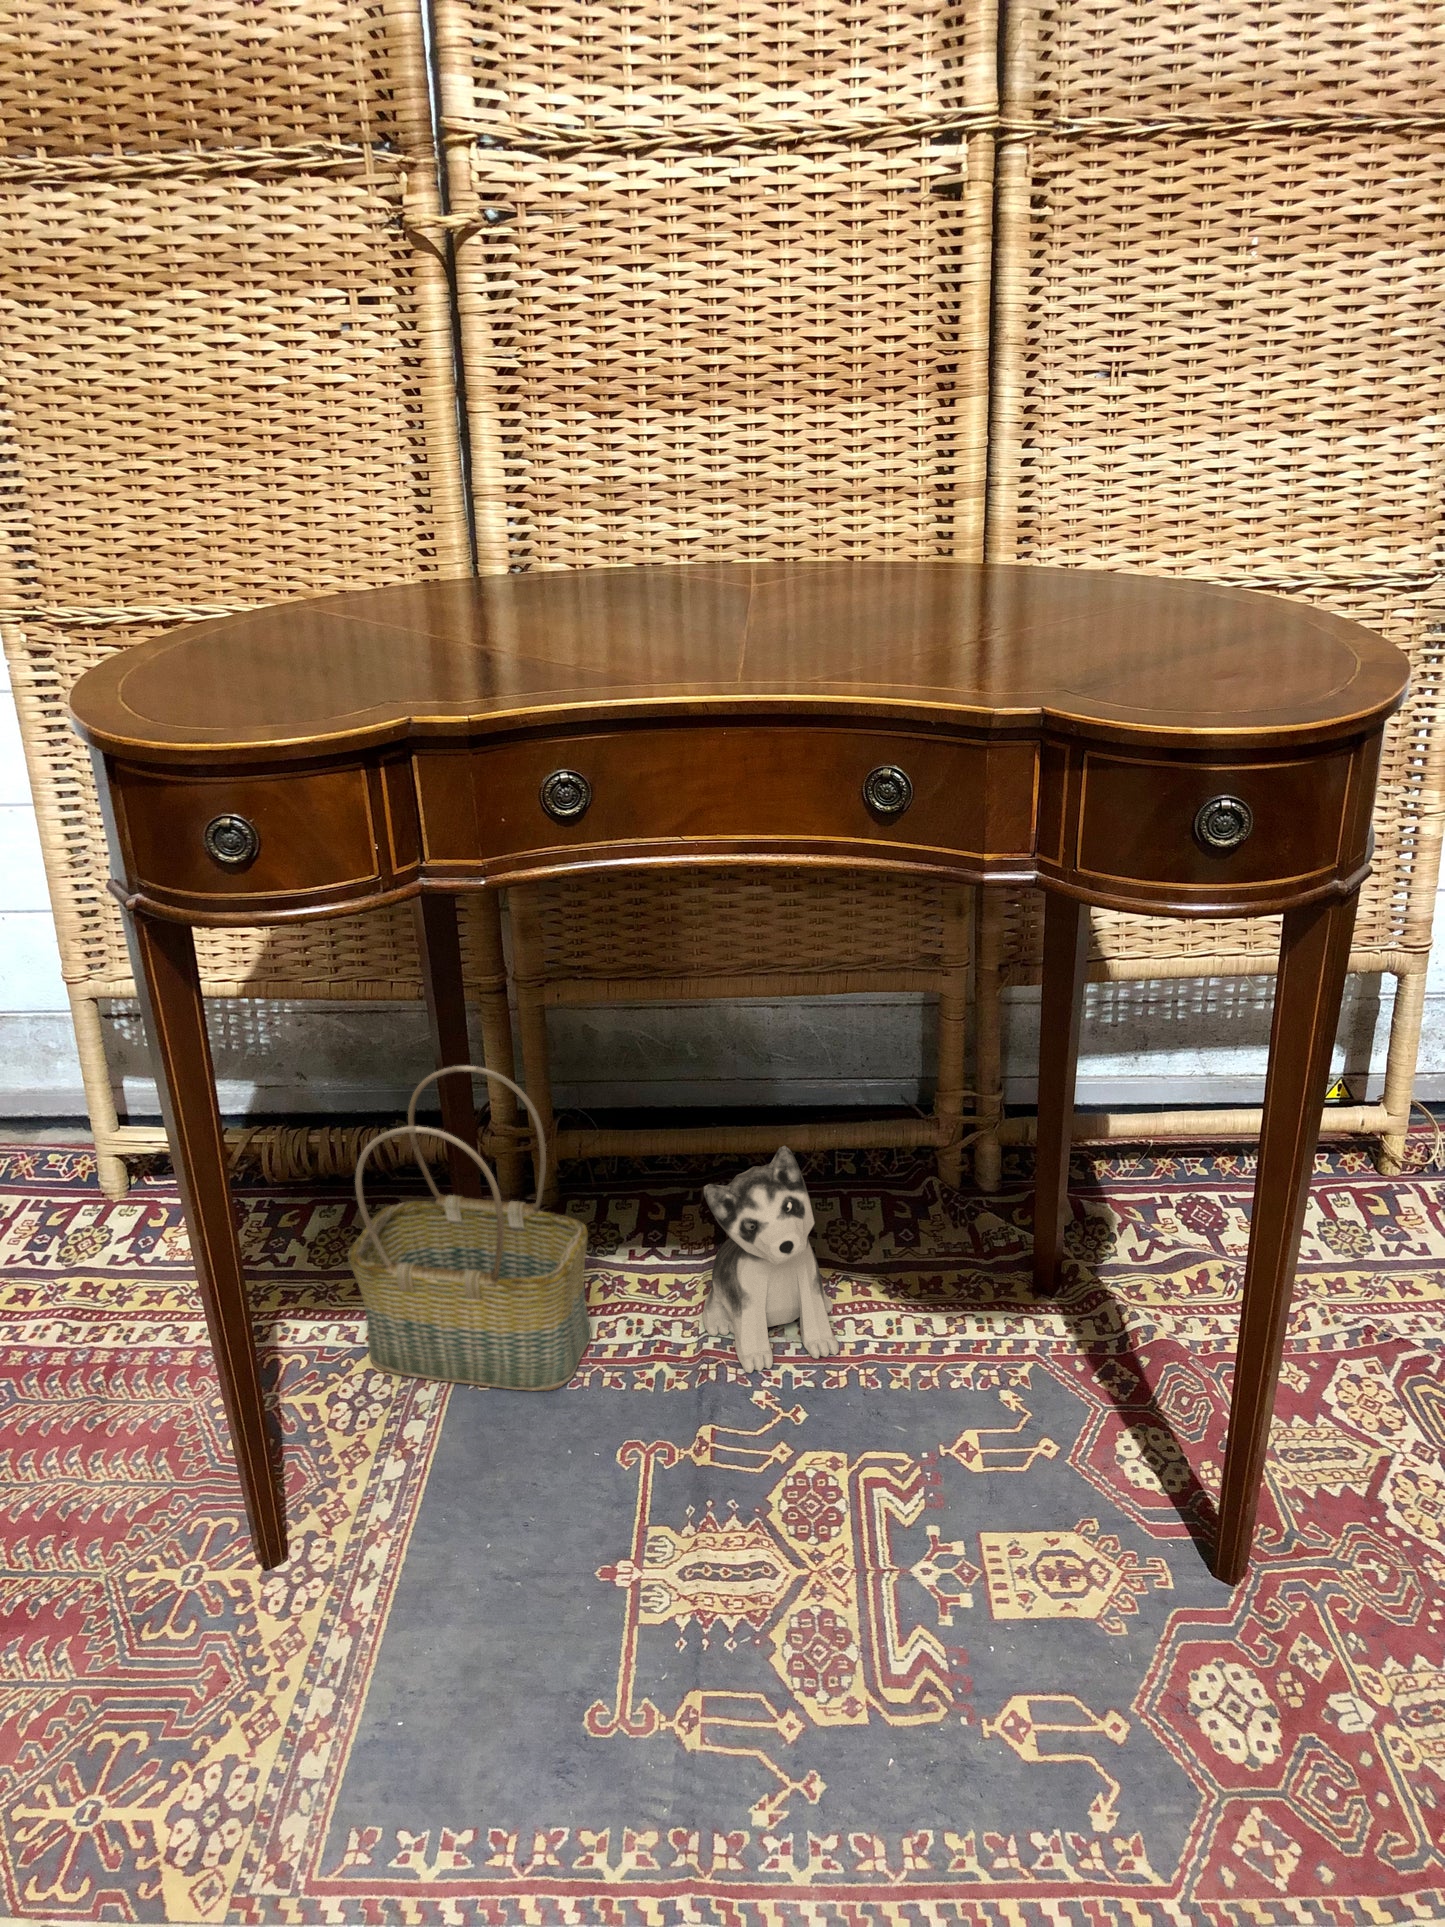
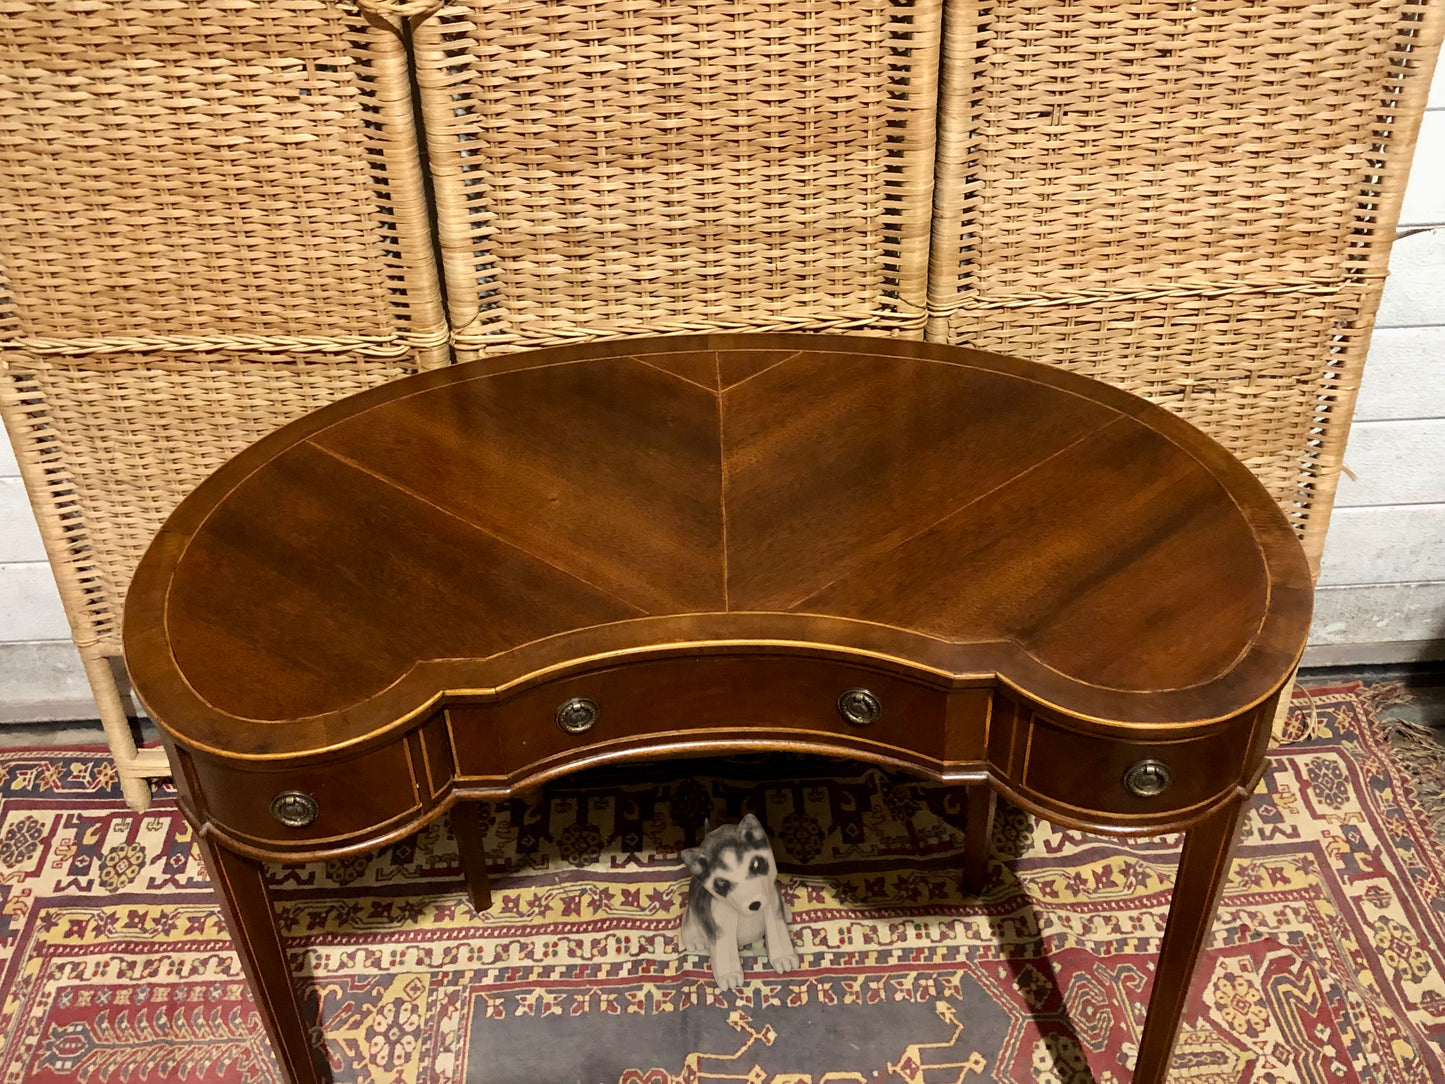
basket: present [348,1065,591,1391] -> none [372,754,586,1018]

